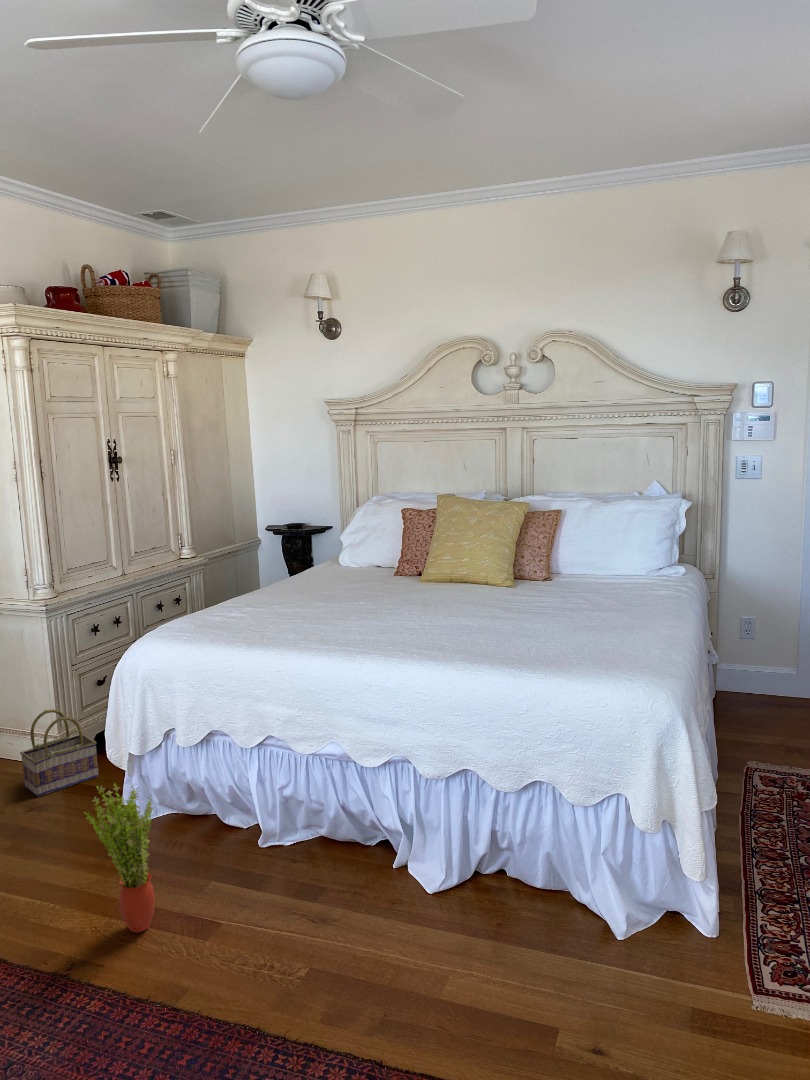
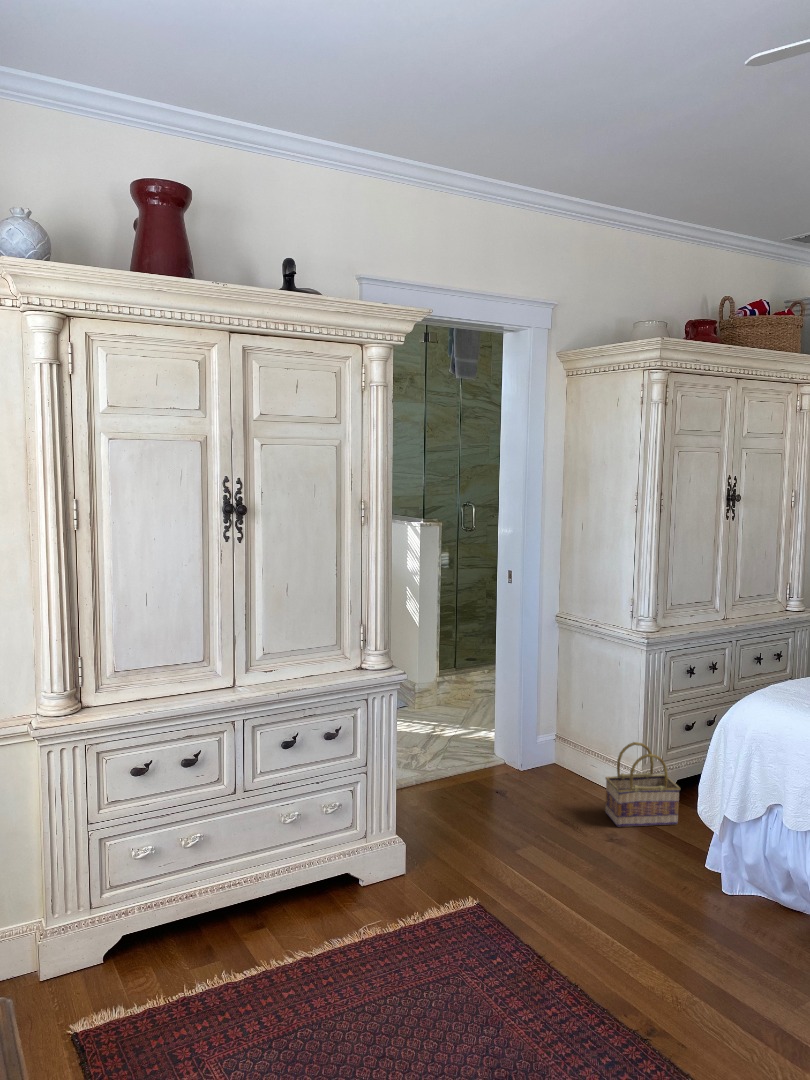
potted plant: present [85,784,155,933] -> none [686,849,766,1028]

